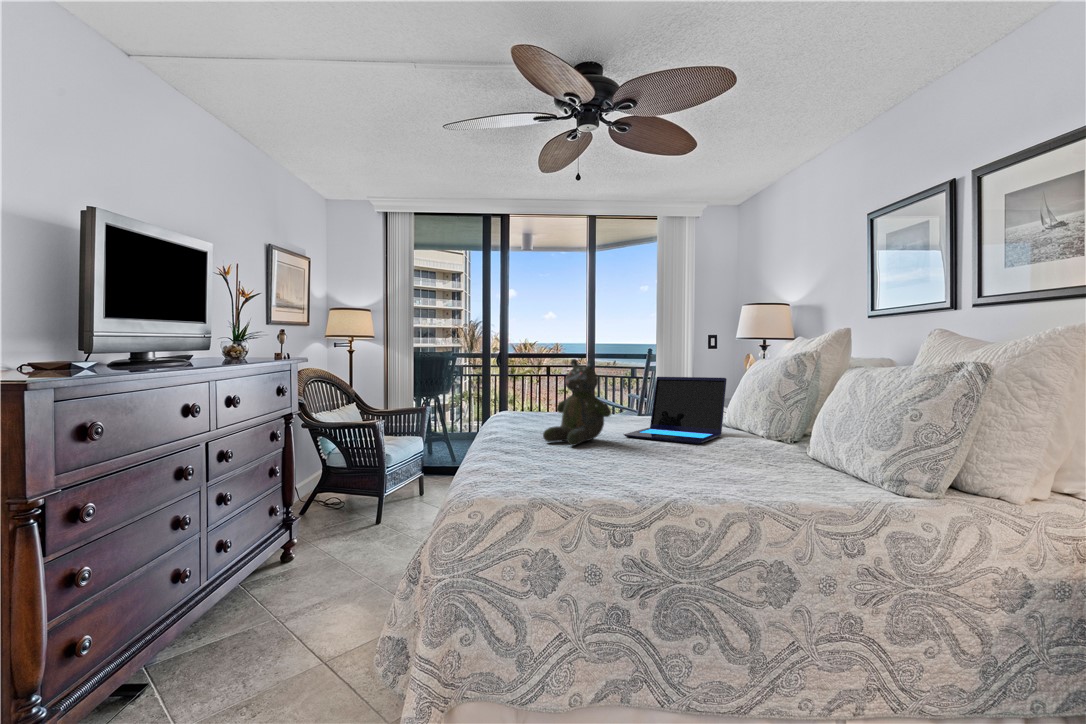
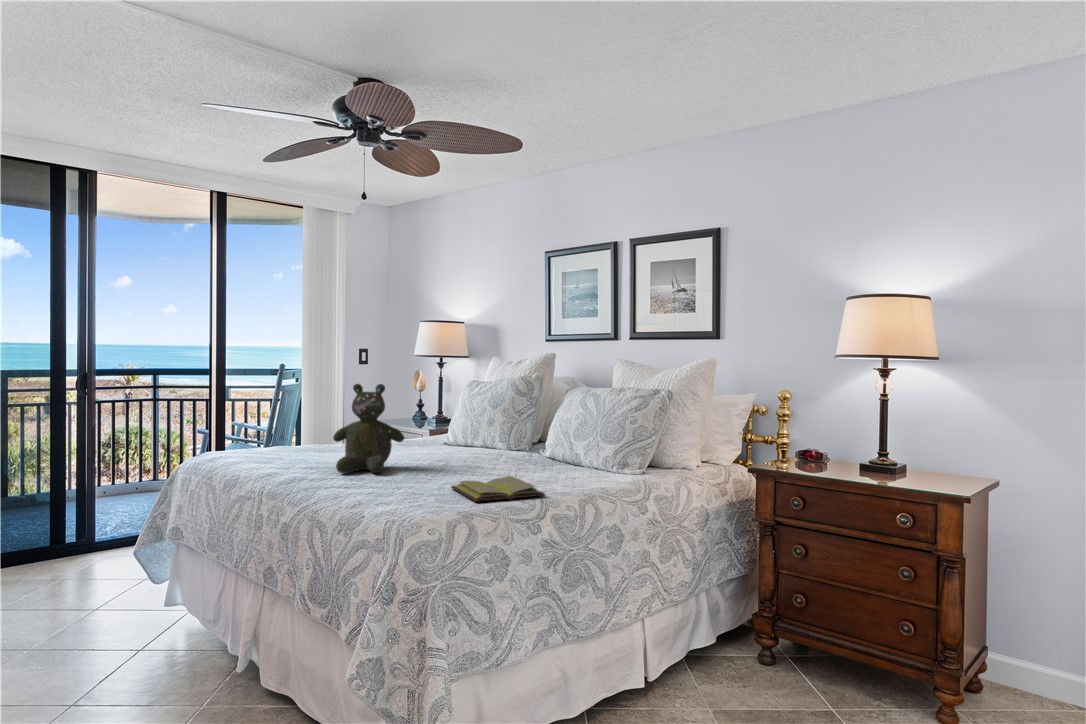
laptop: present [624,377,727,444] -> none [397,399,477,461]
diary: none [569,464,674,498] -> present [451,476,545,502]

